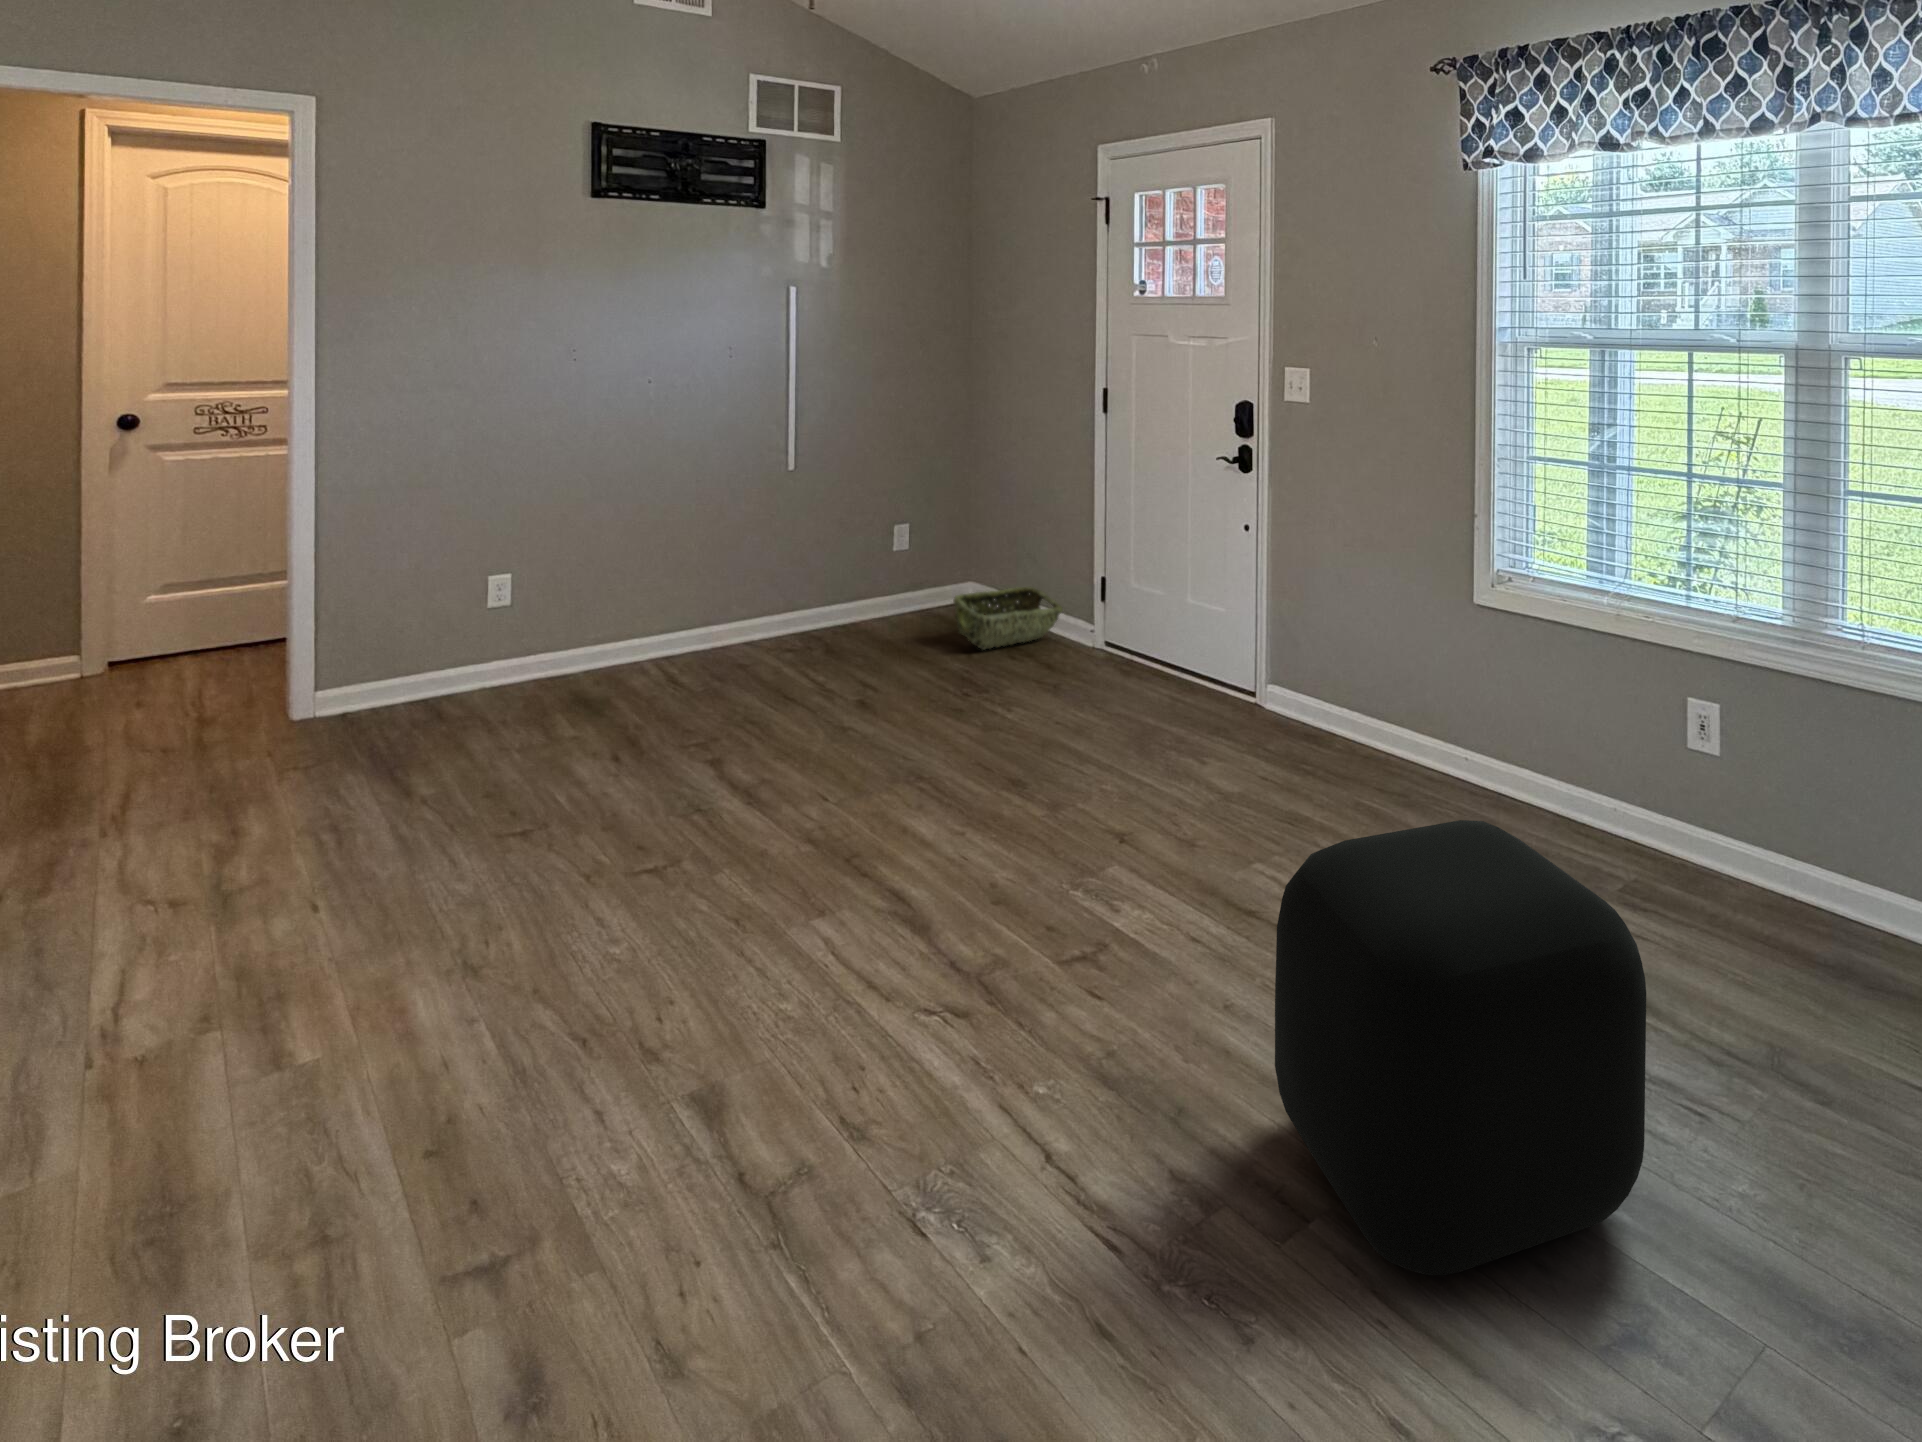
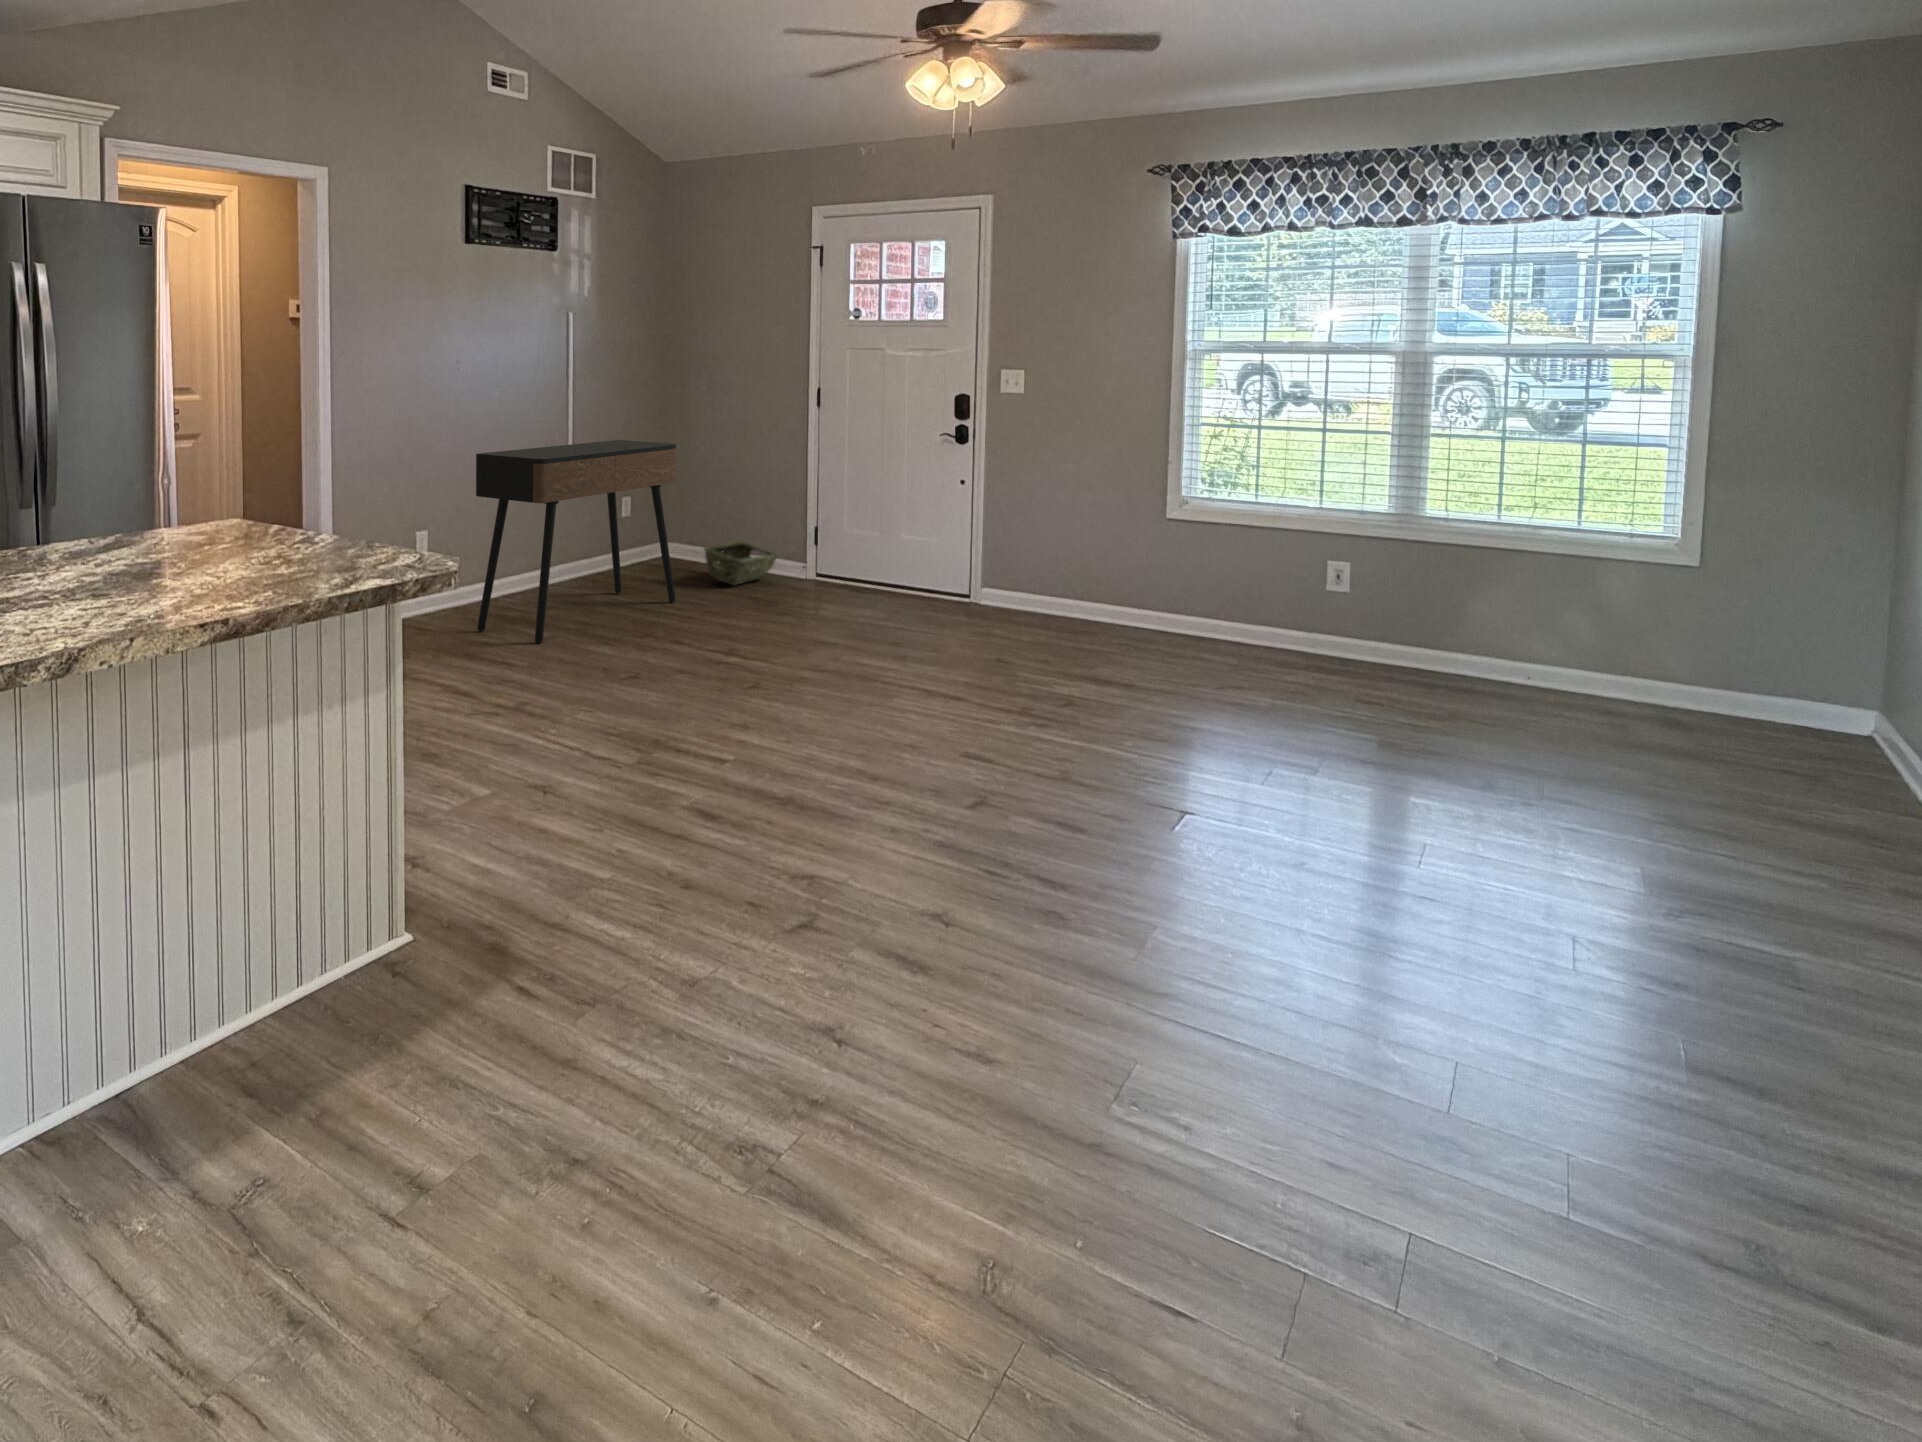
console table: none [507,452,860,745] -> present [476,440,676,643]
ottoman: present [1275,820,1646,1275] -> none [1270,593,1478,771]

